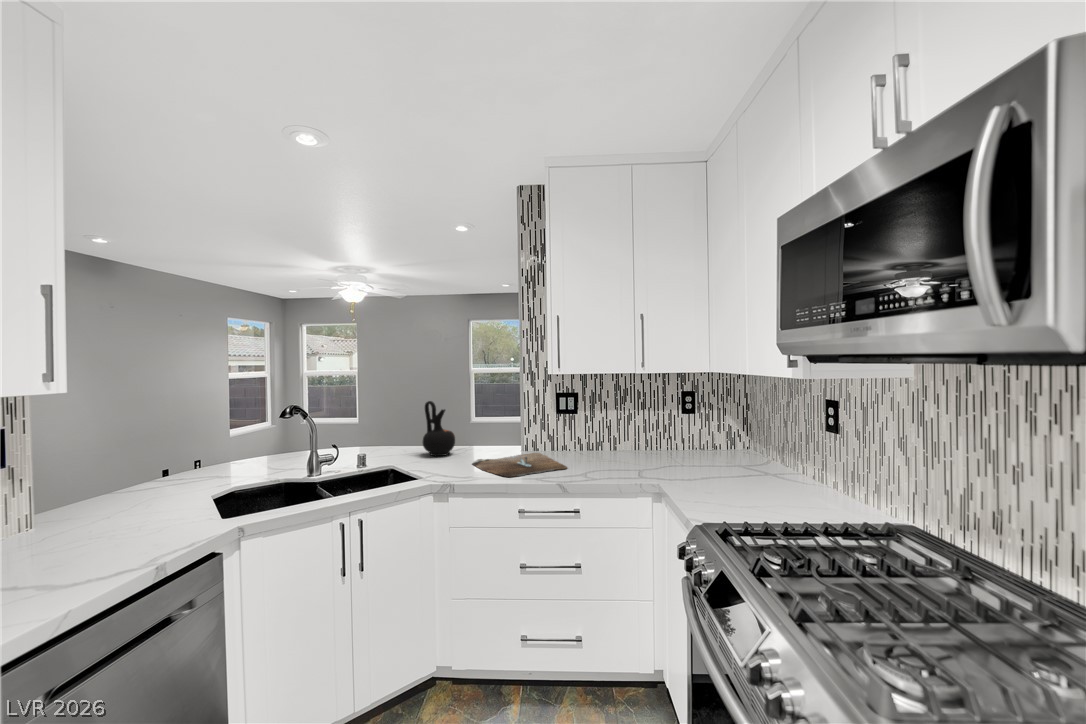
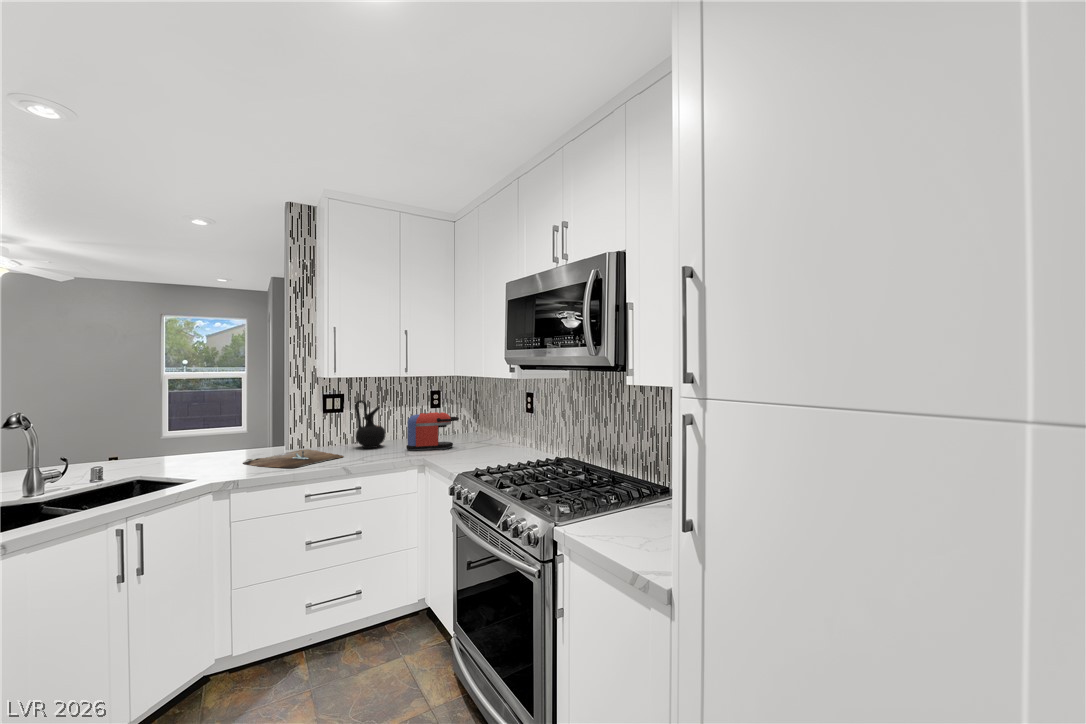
ceramic jug: present [423,401,455,456] -> present [355,400,385,448]
coffee maker: none [643,421,713,472] -> present [406,412,459,451]

